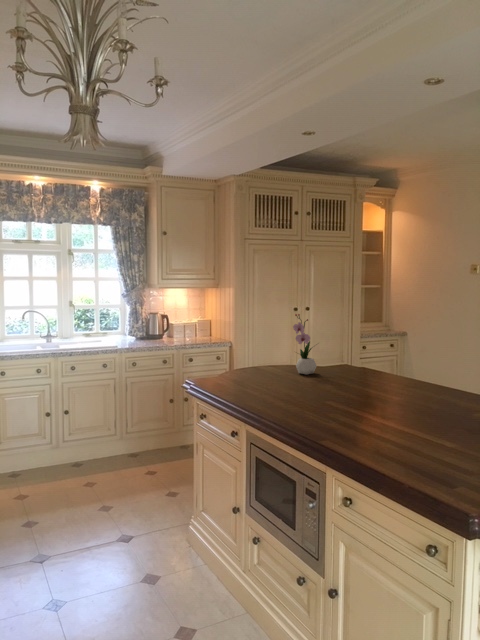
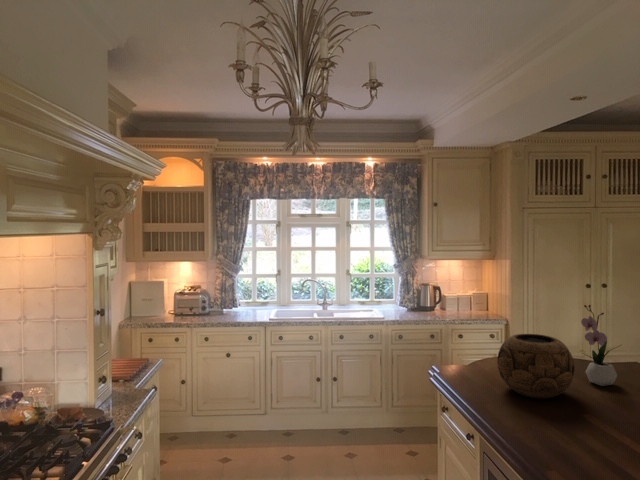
decorative bowl: none [234,338,289,385] -> present [497,334,575,399]

